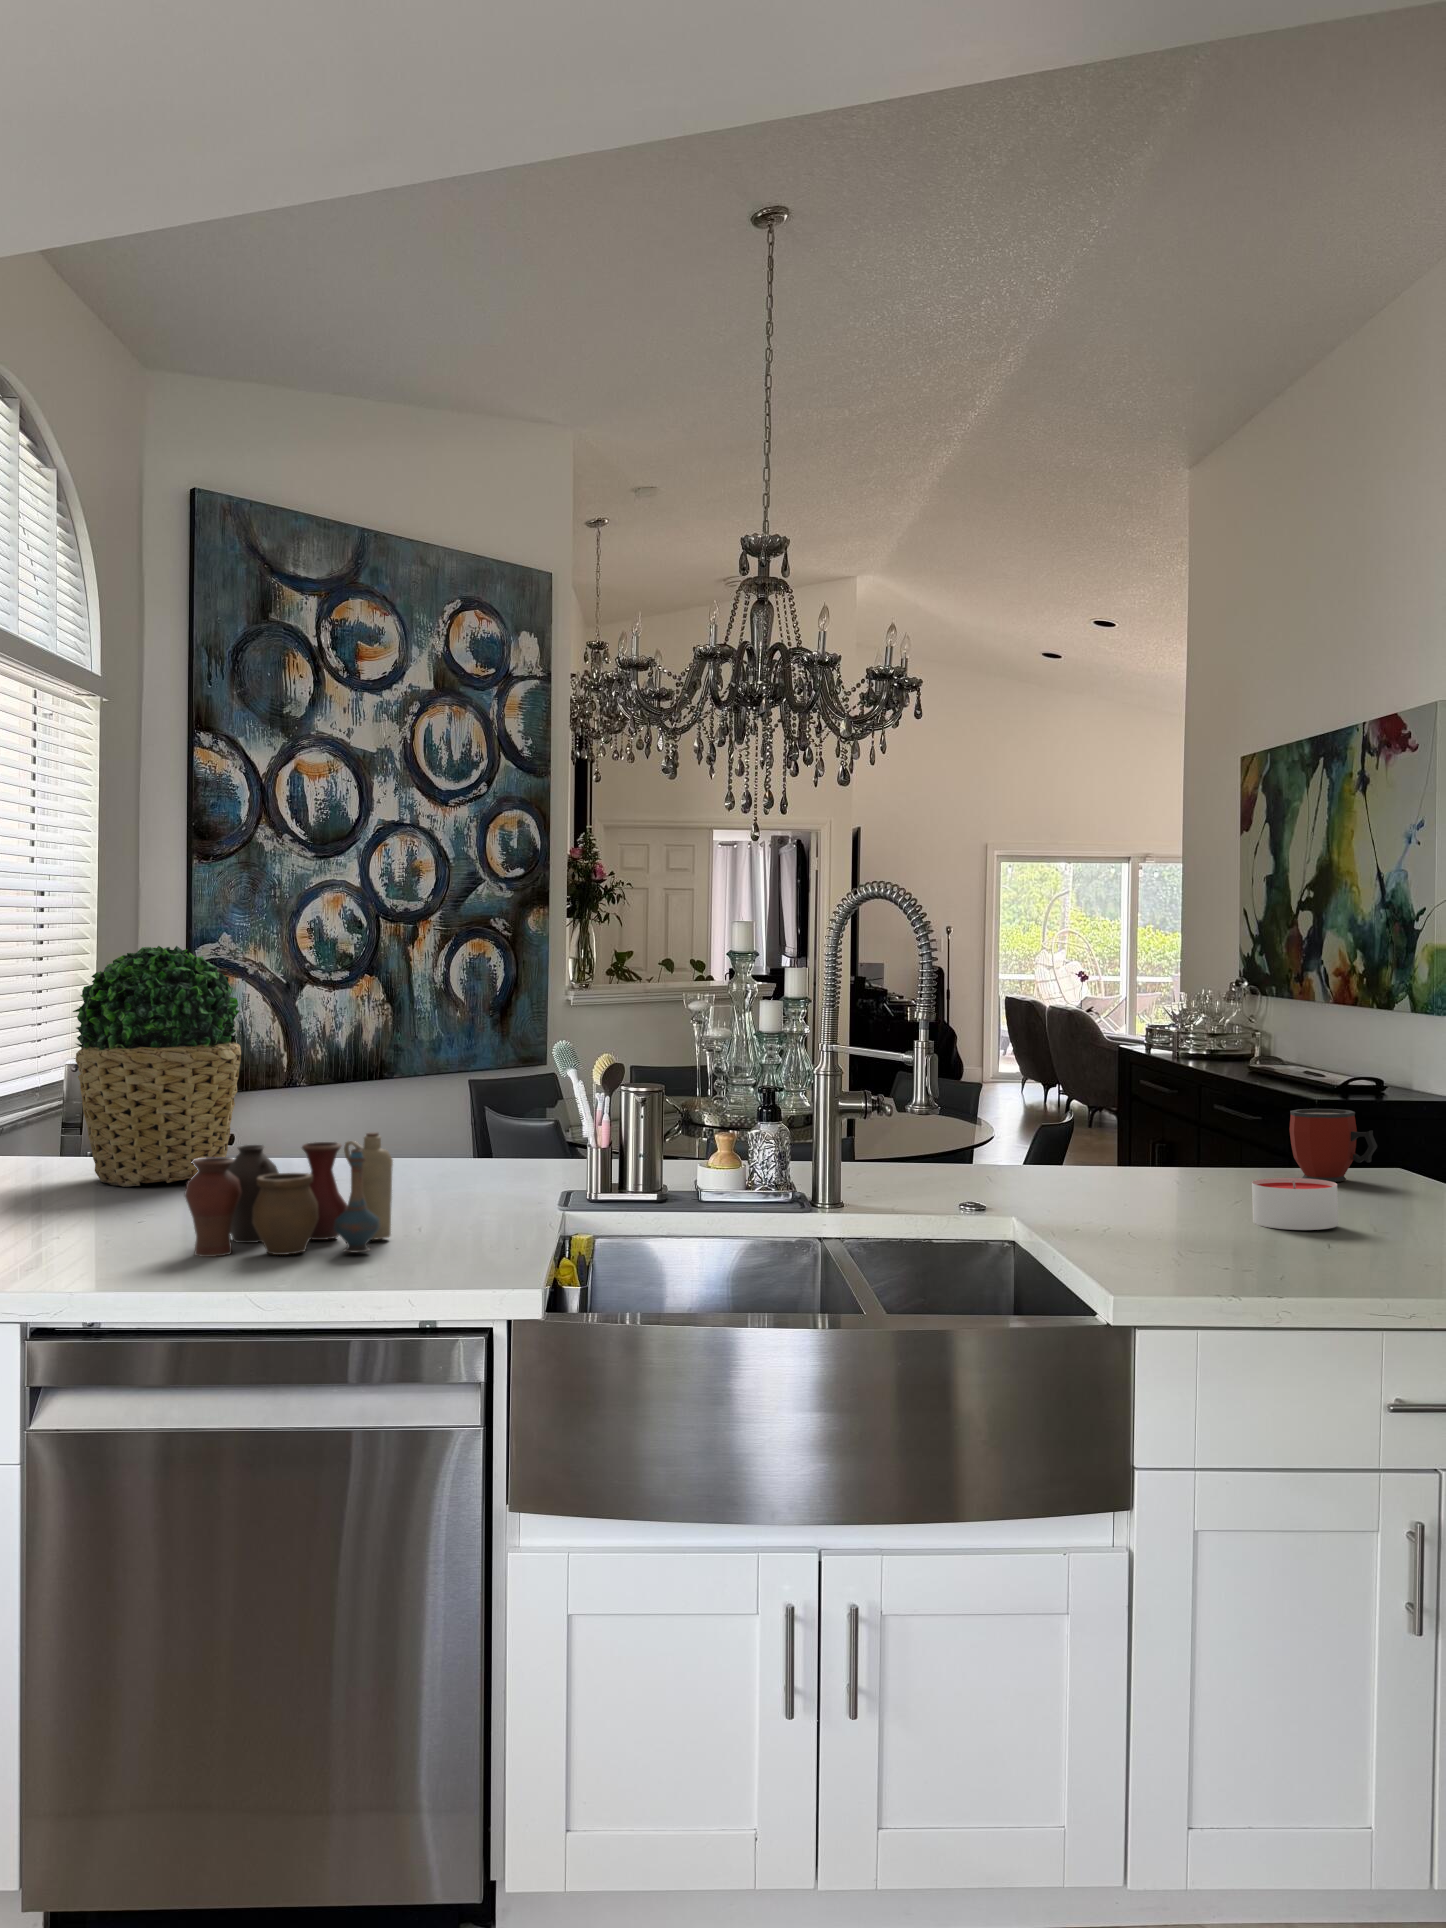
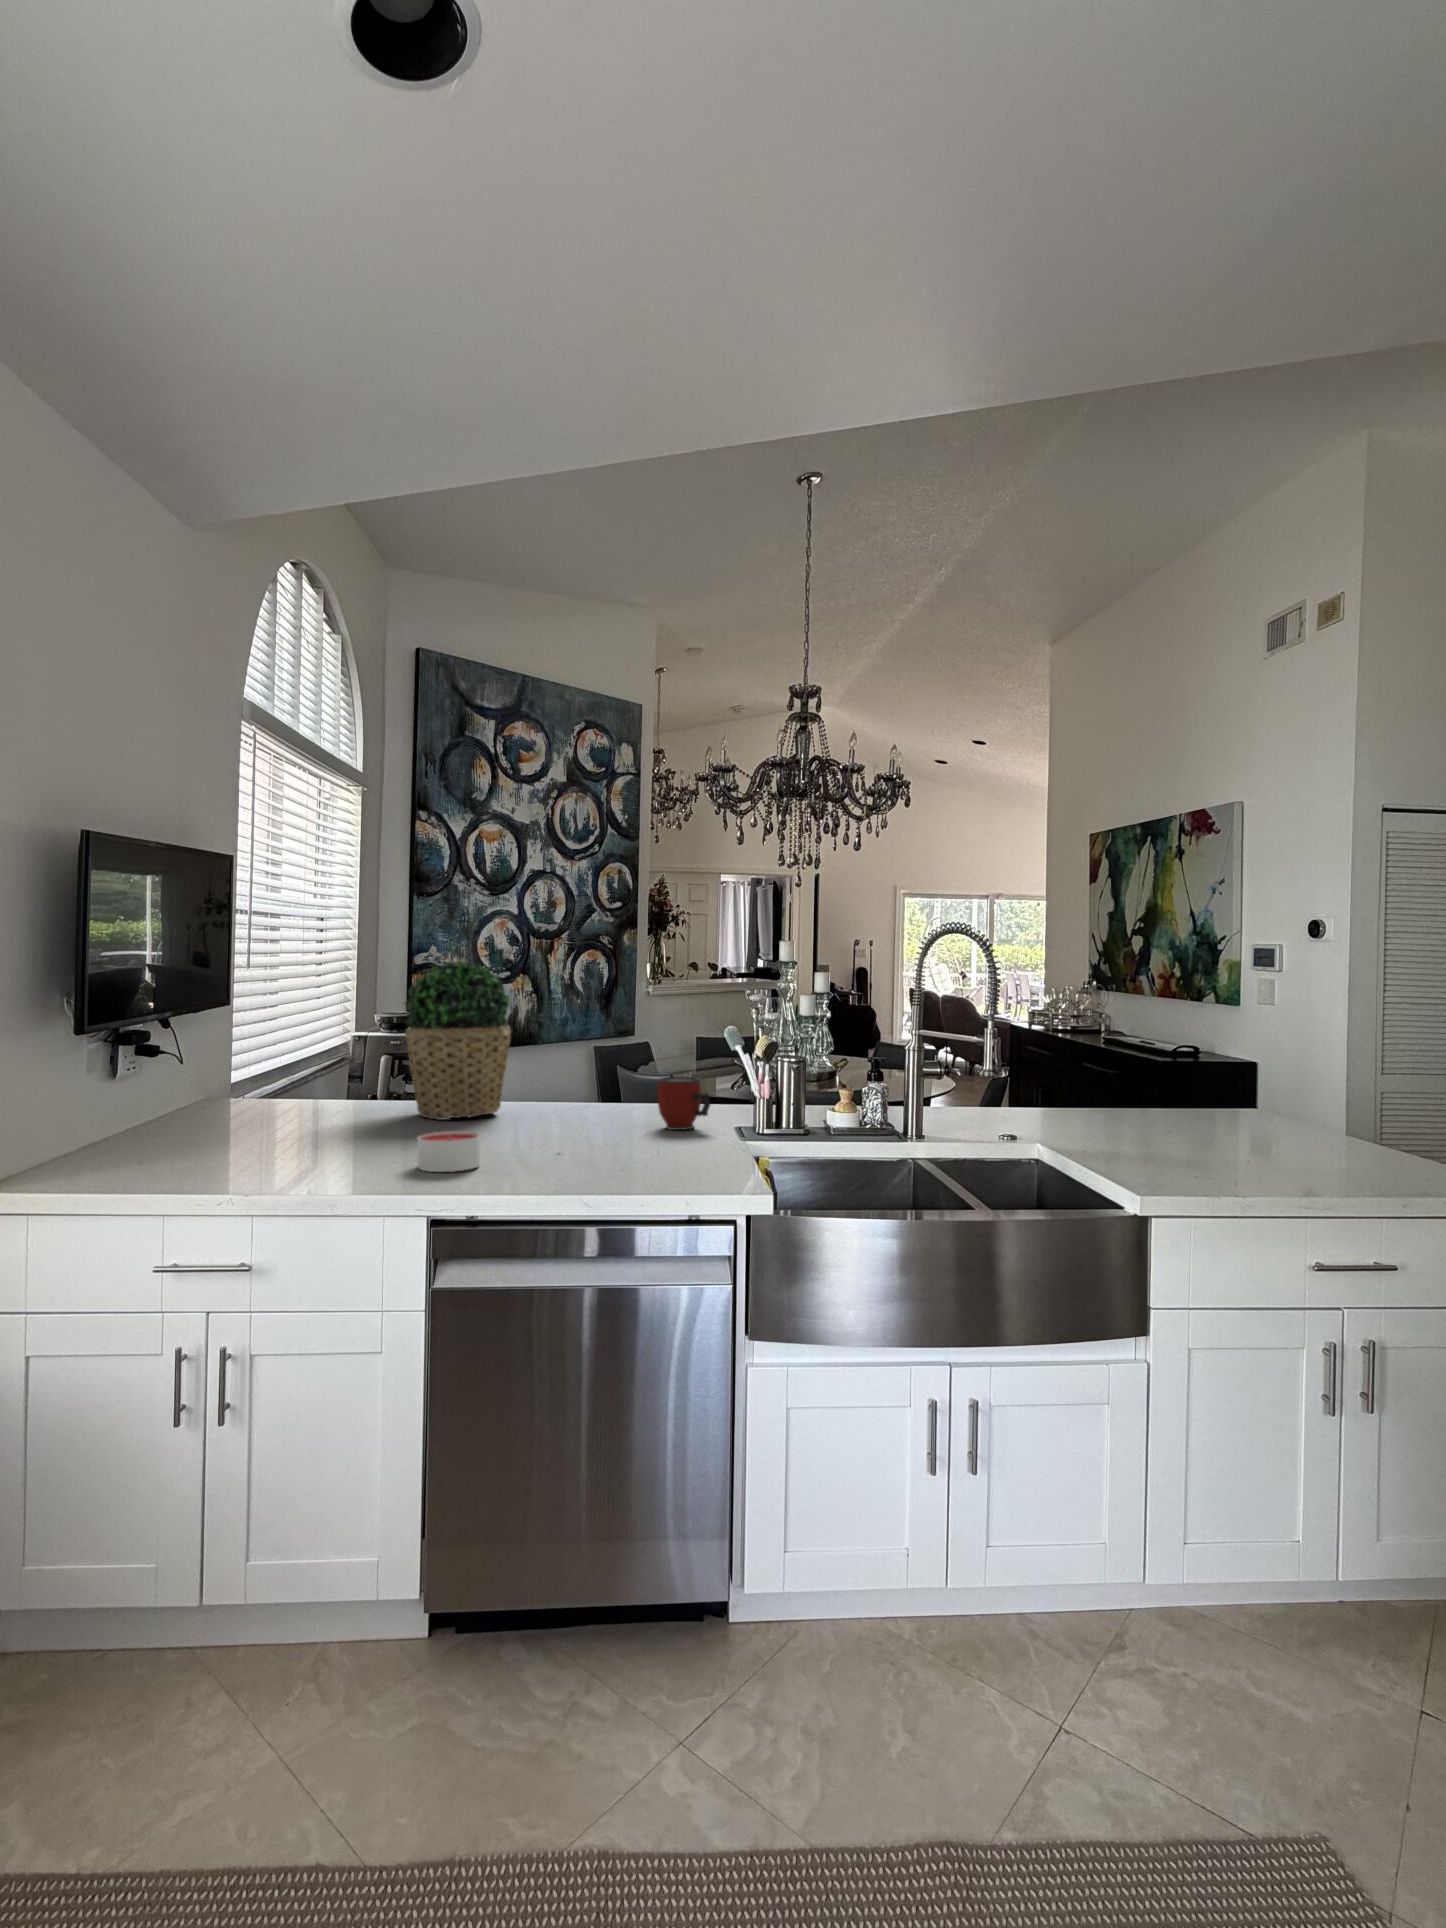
mug: present [1289,1109,1377,1182] -> present [657,1076,710,1130]
vase: present [184,1132,393,1257] -> none [522,1088,648,1171]
candle: present [1252,1178,1338,1230] -> present [418,1131,480,1172]

